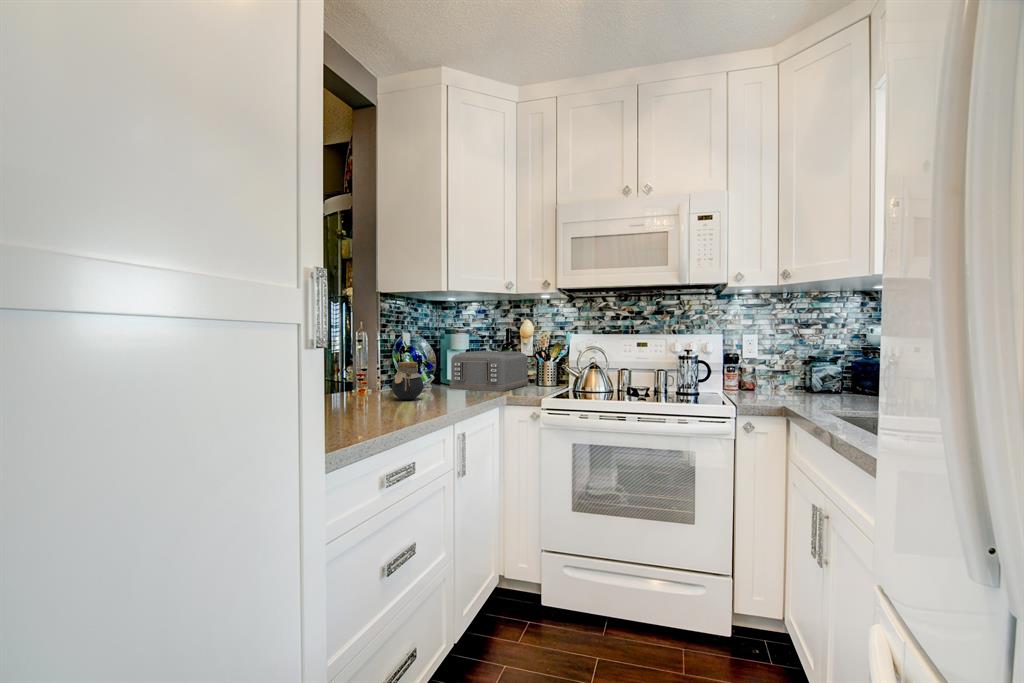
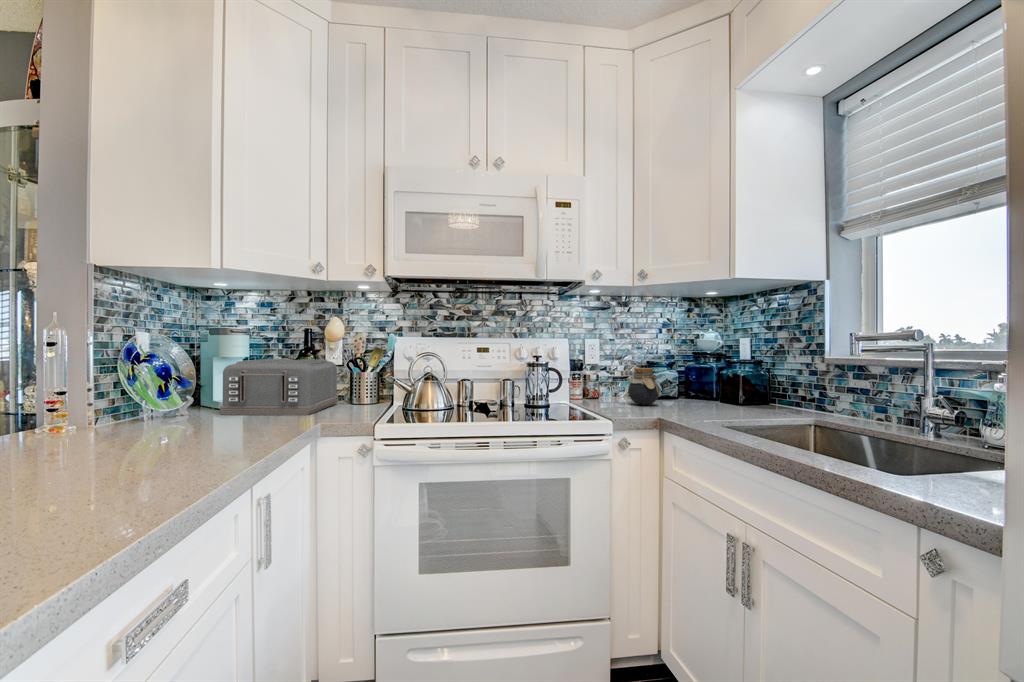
jar: present [392,362,423,400] -> present [628,368,660,405]

